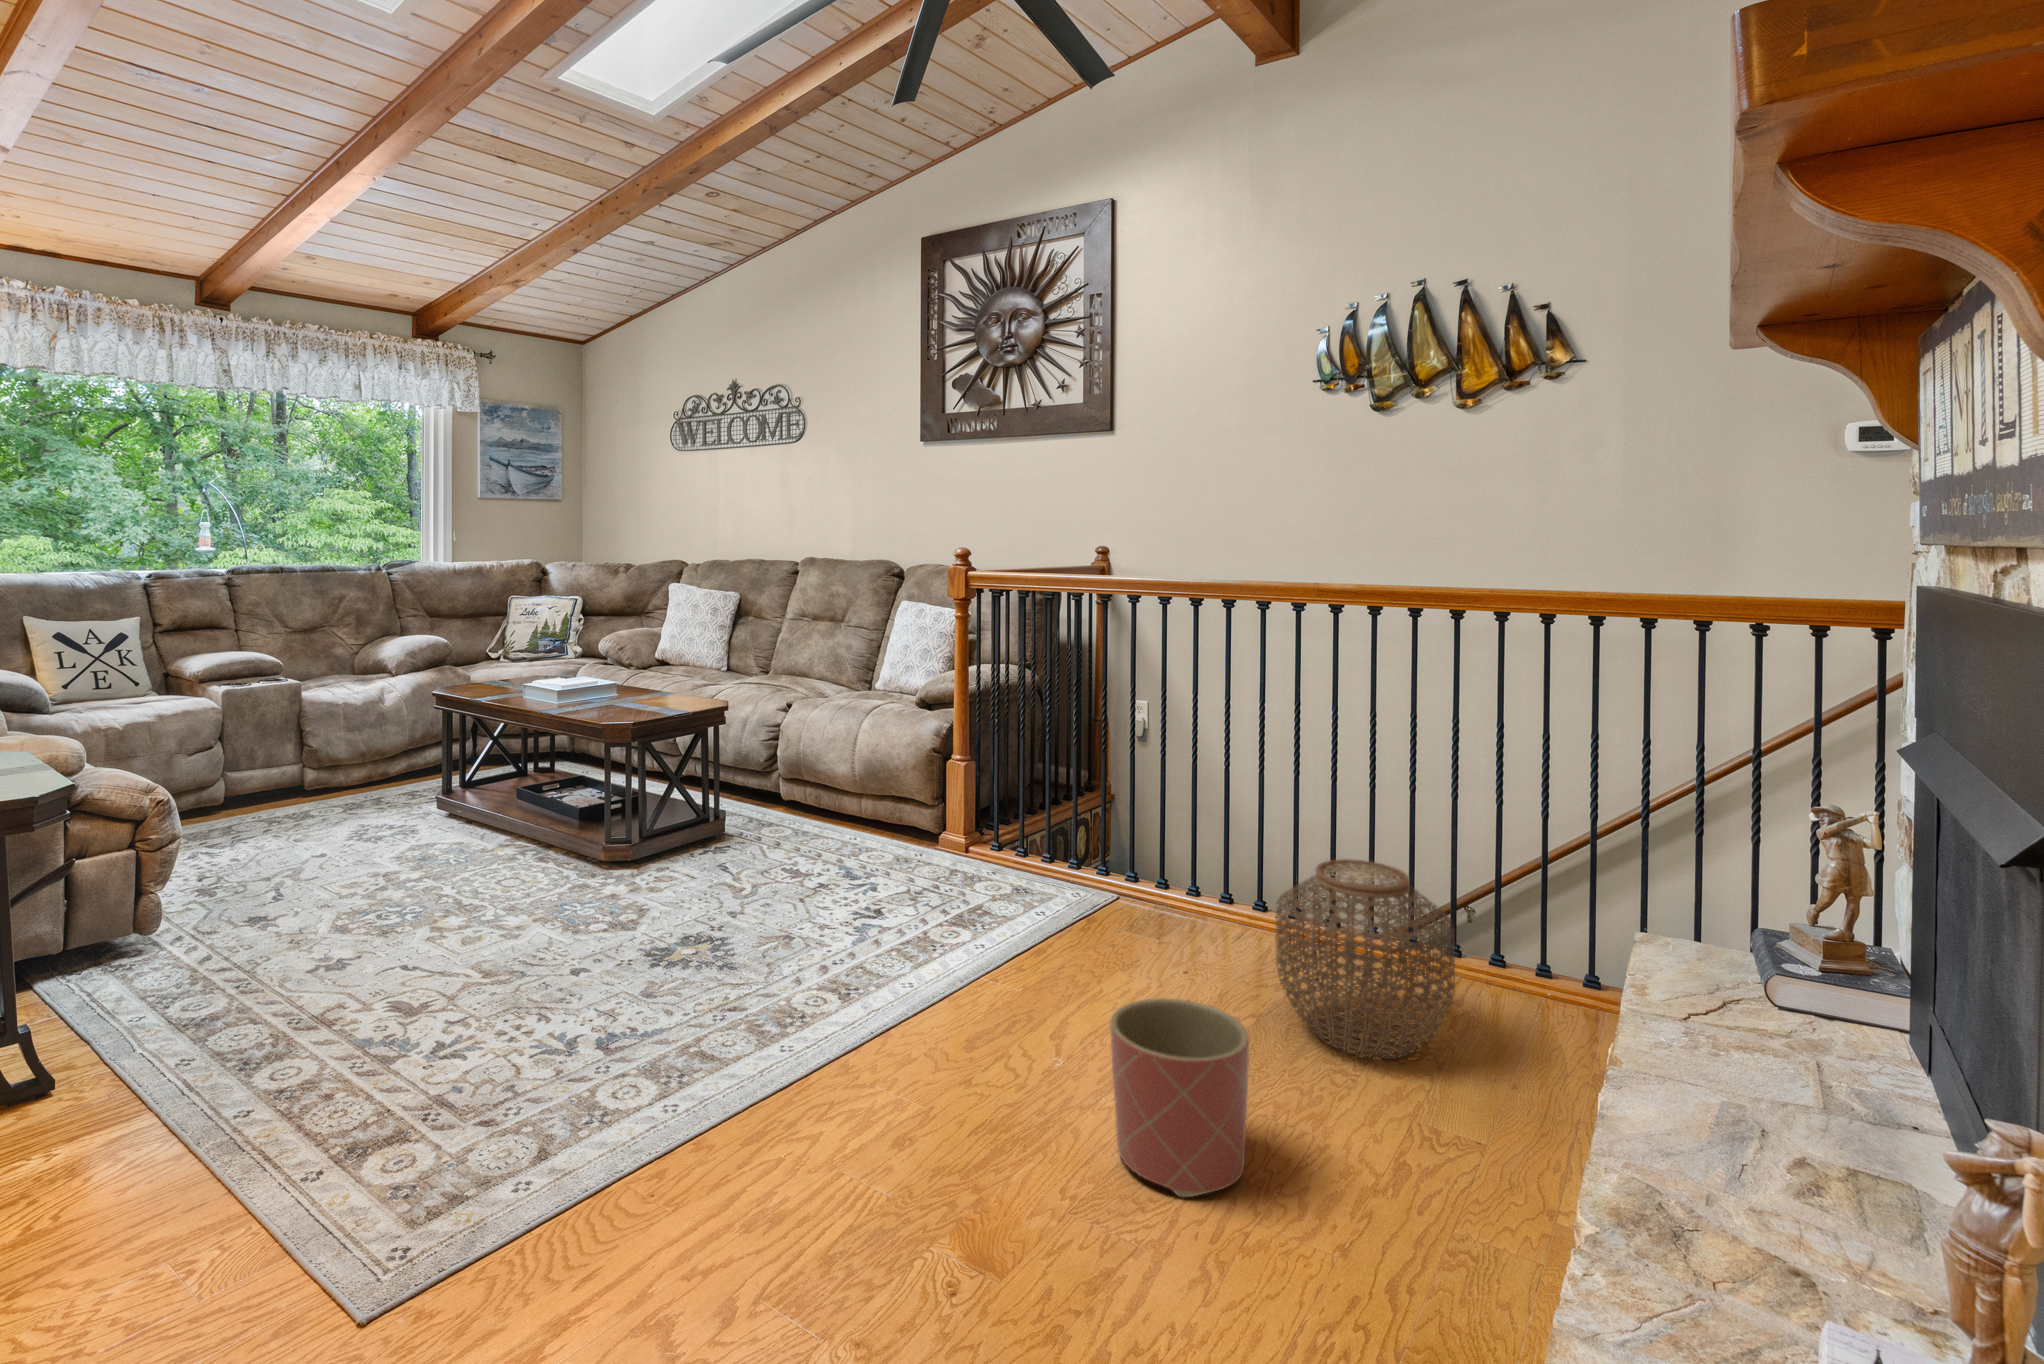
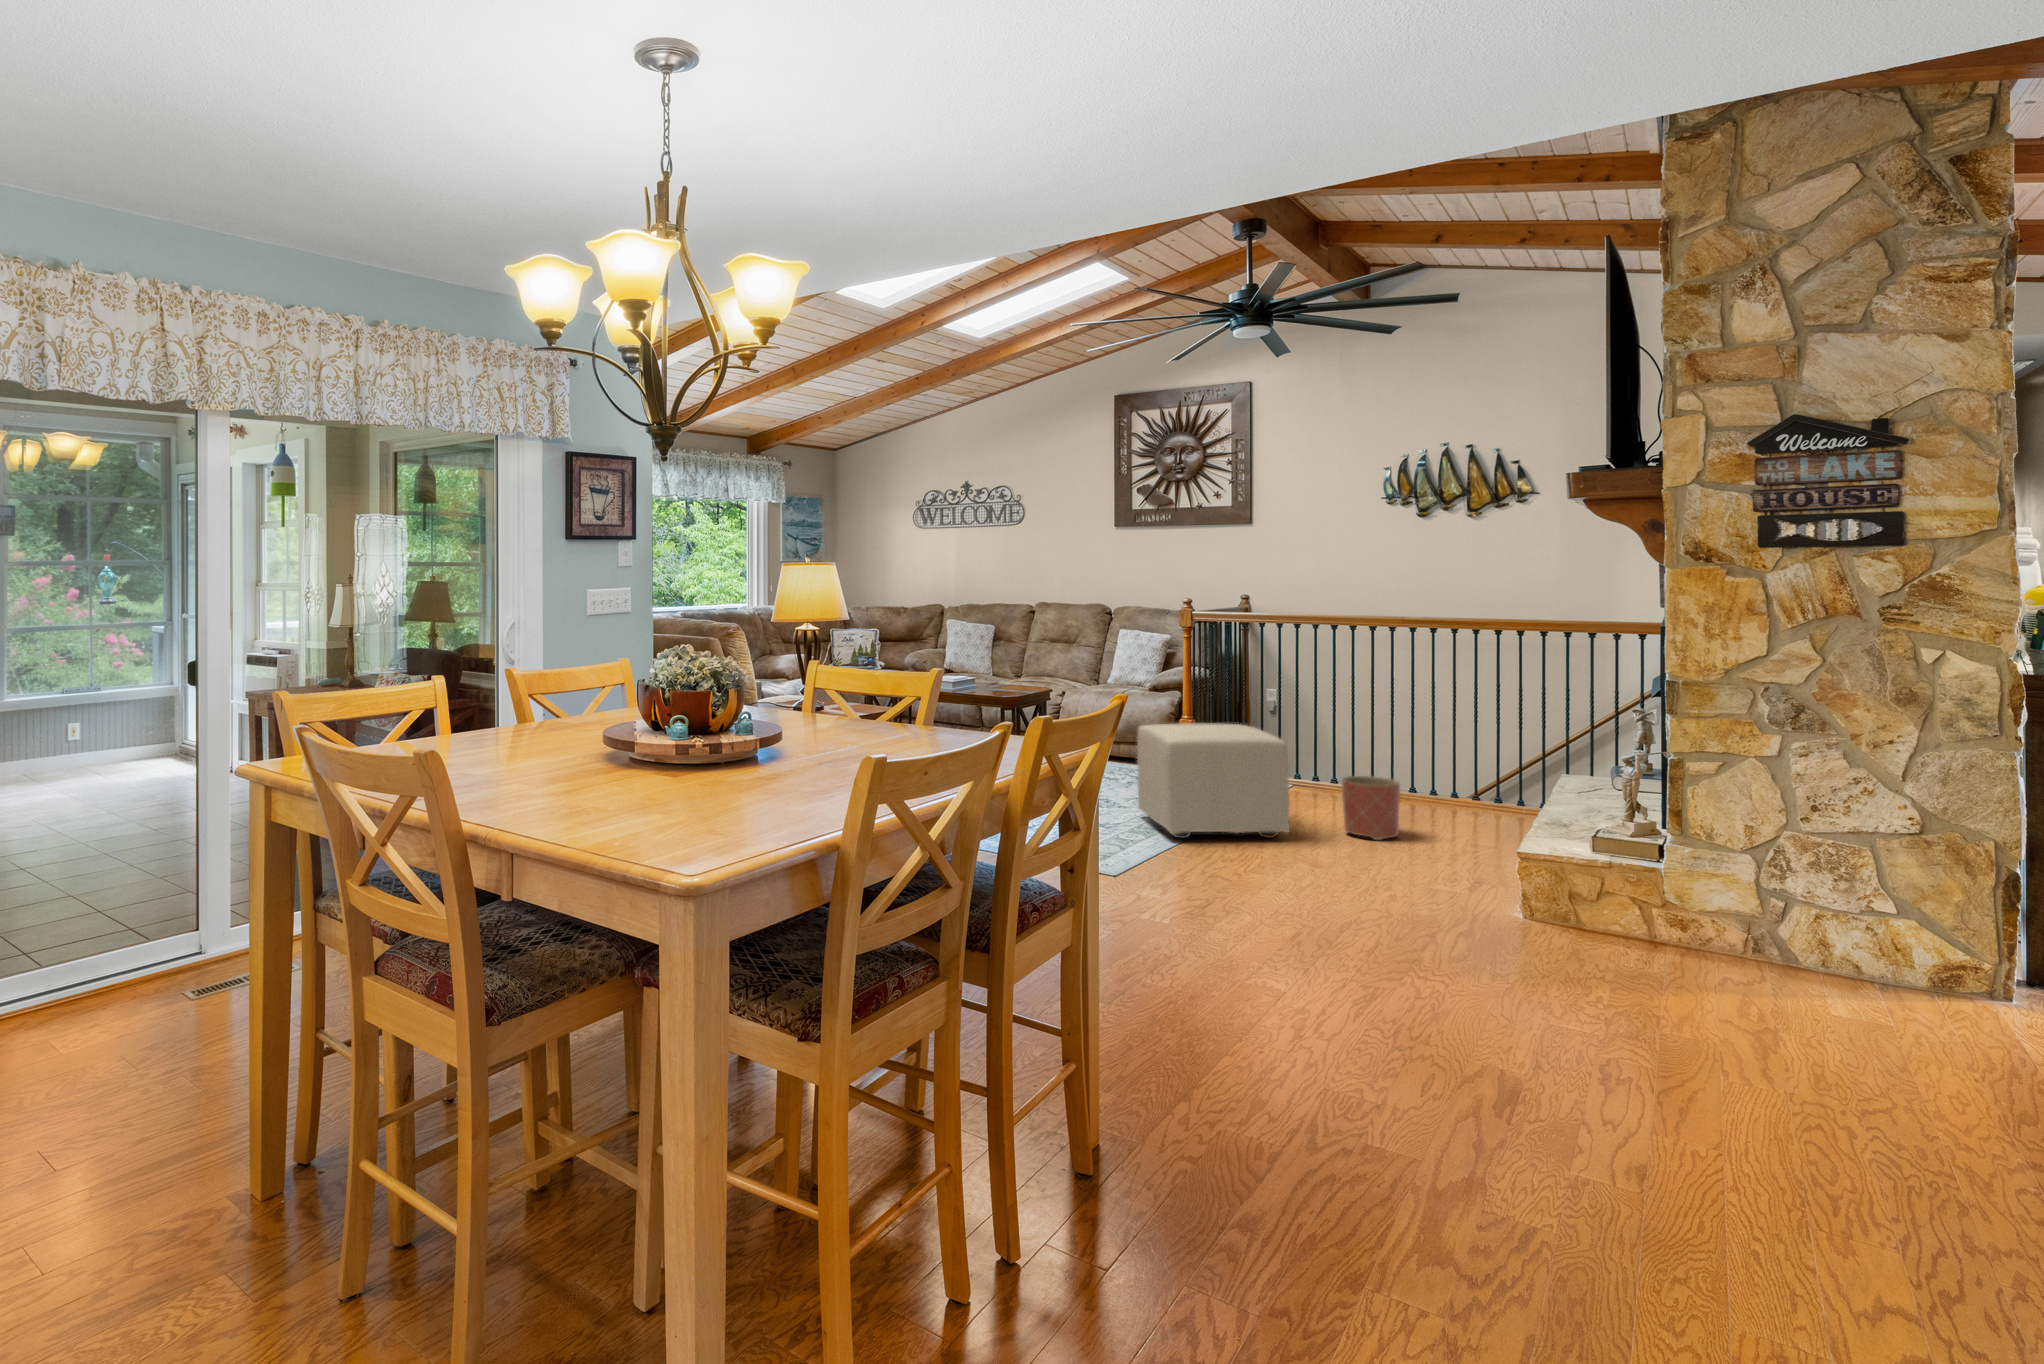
ottoman: none [644,851,960,1185] -> present [1137,724,1290,838]
woven basket: present [1276,859,1455,1059] -> none [1396,735,1478,817]

